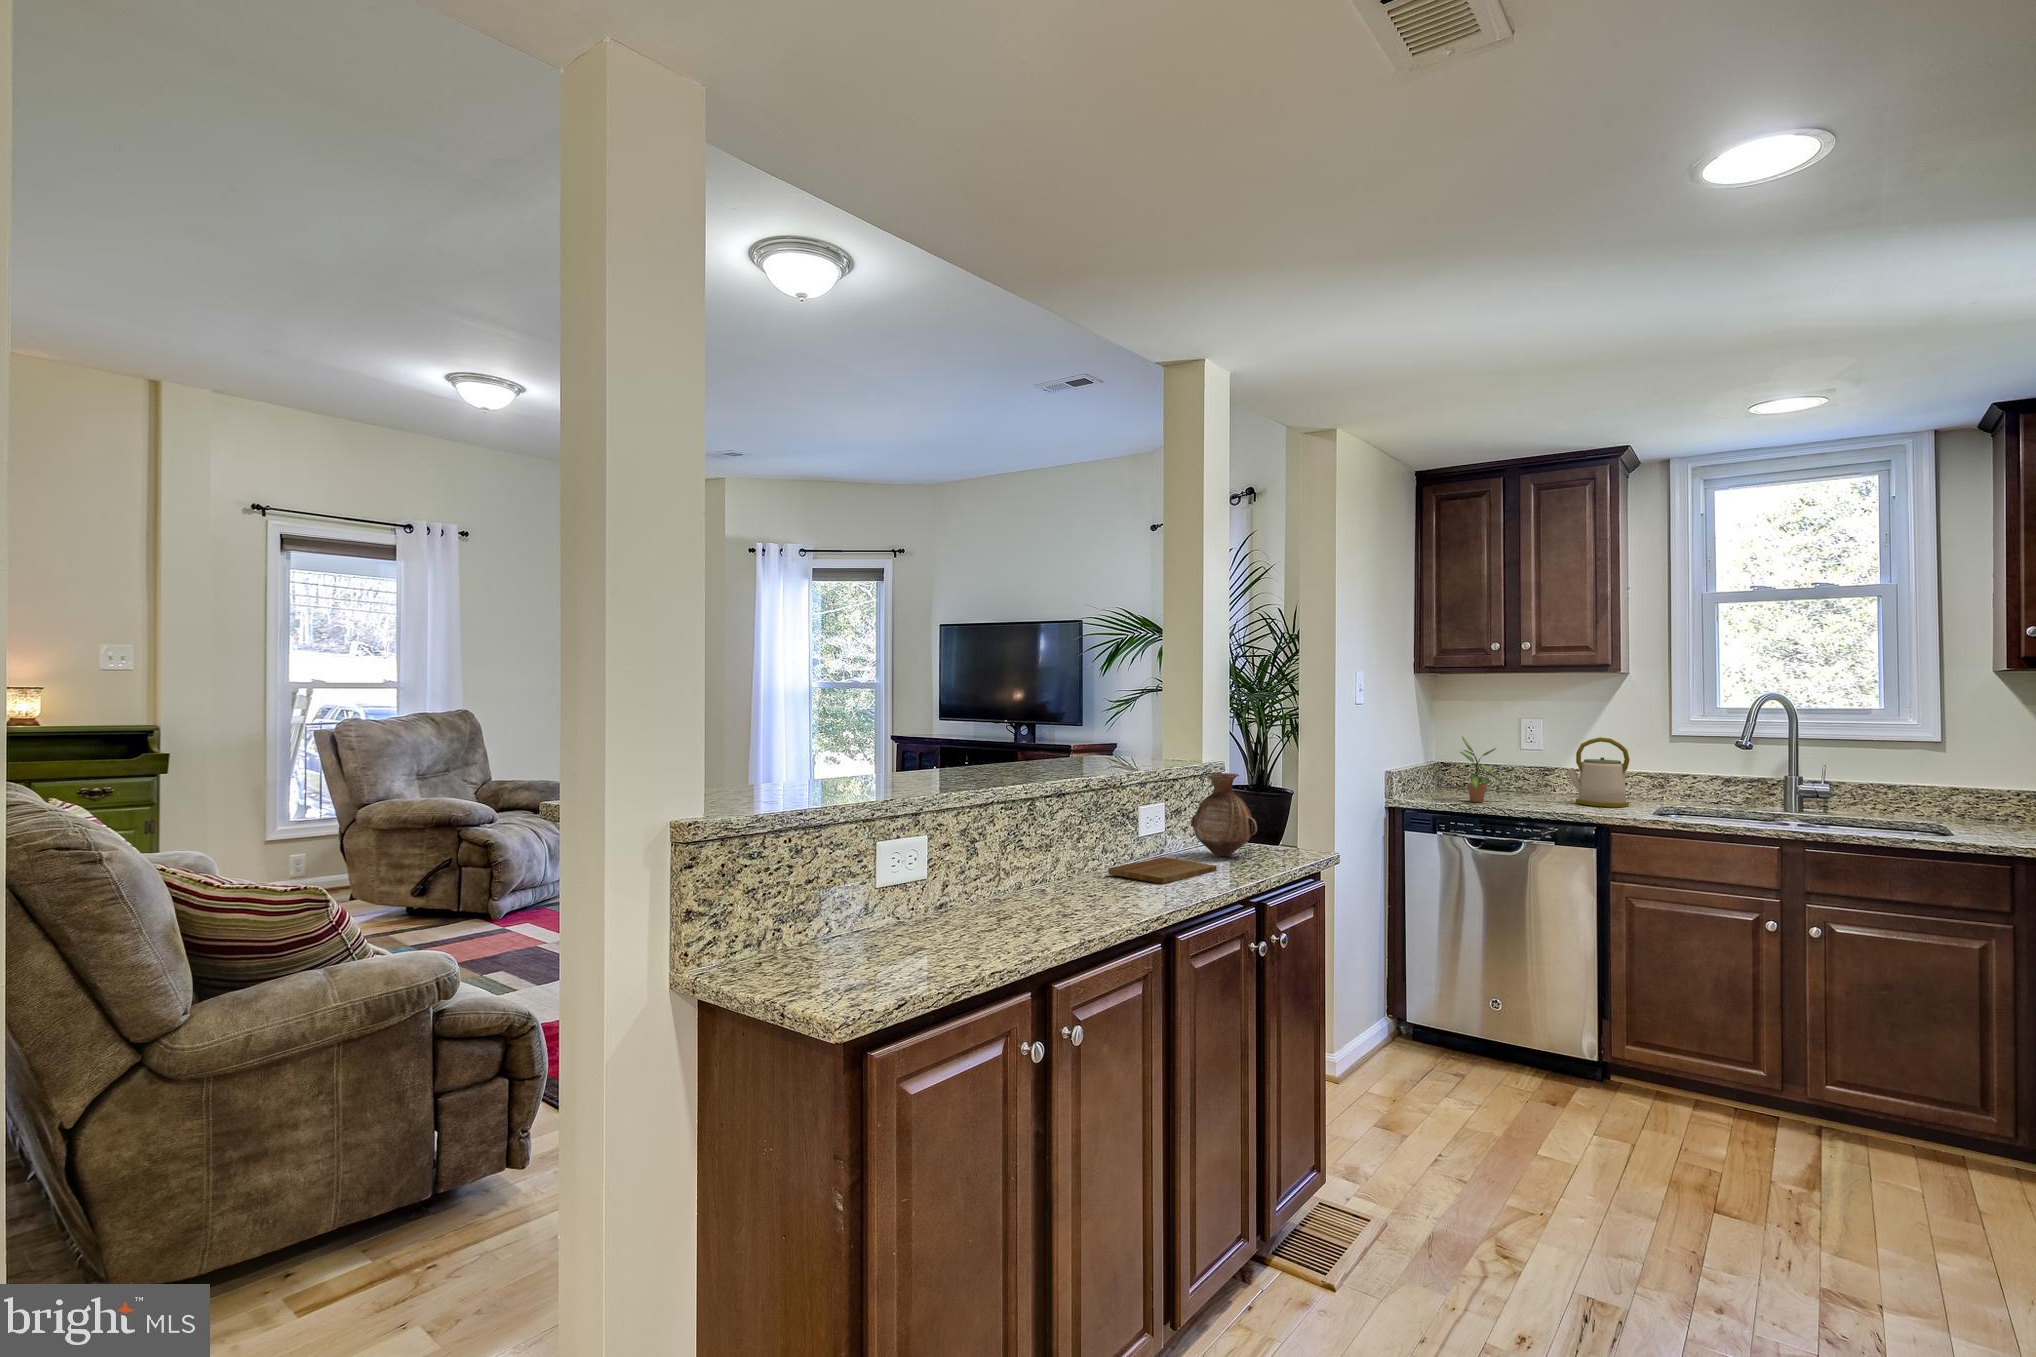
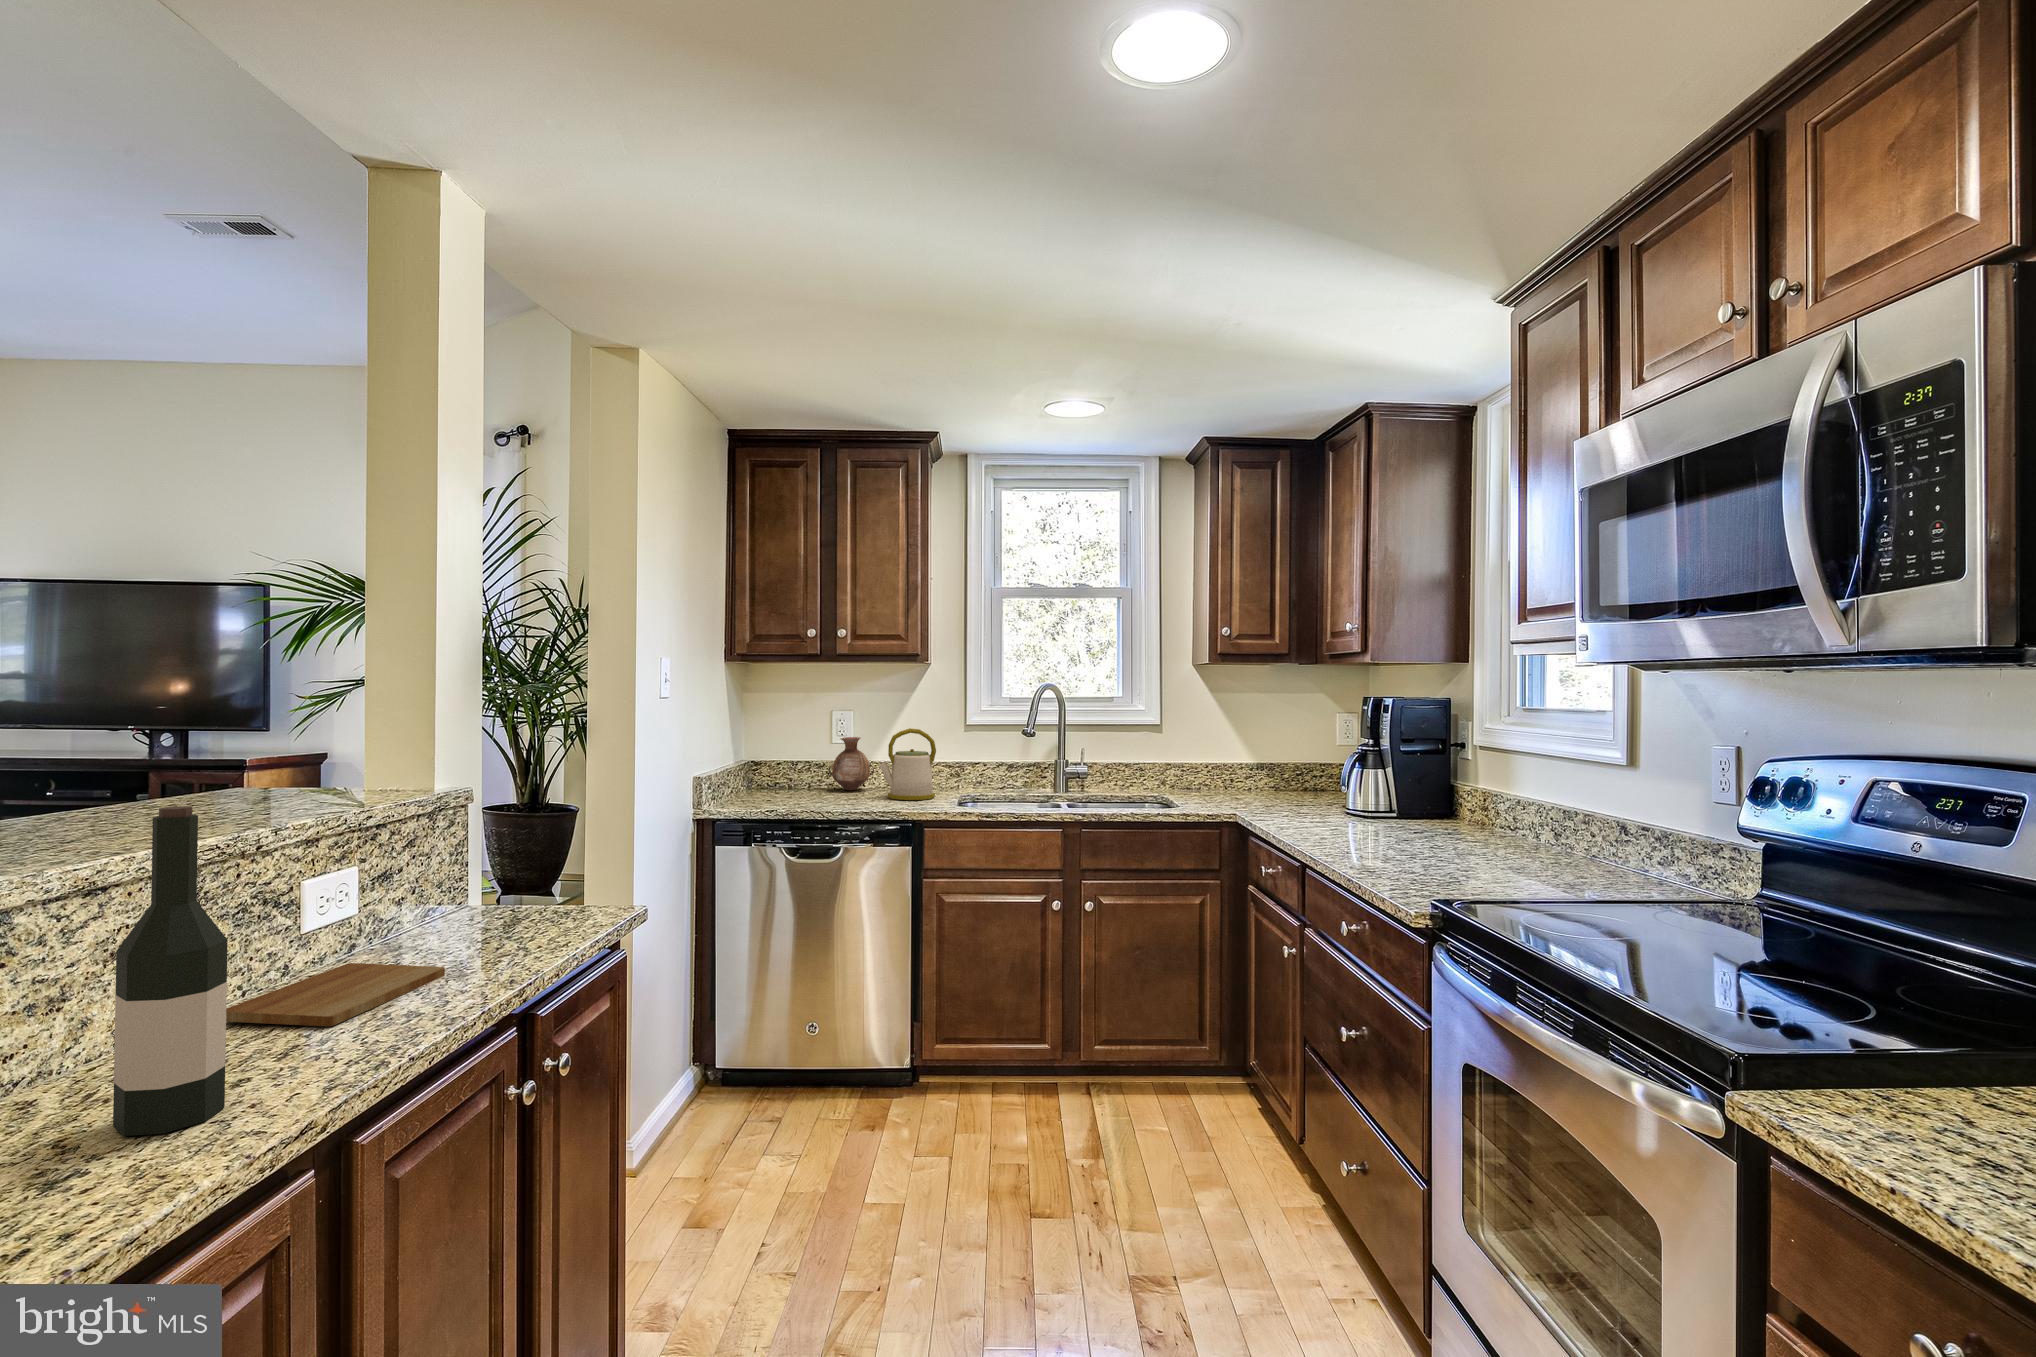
potted plant: present [1453,737,1503,802] -> none [756,731,820,805]
wine bottle: none [1079,748,1124,910] -> present [113,806,228,1136]
vase: present [1191,773,1257,856] -> present [828,737,874,790]

